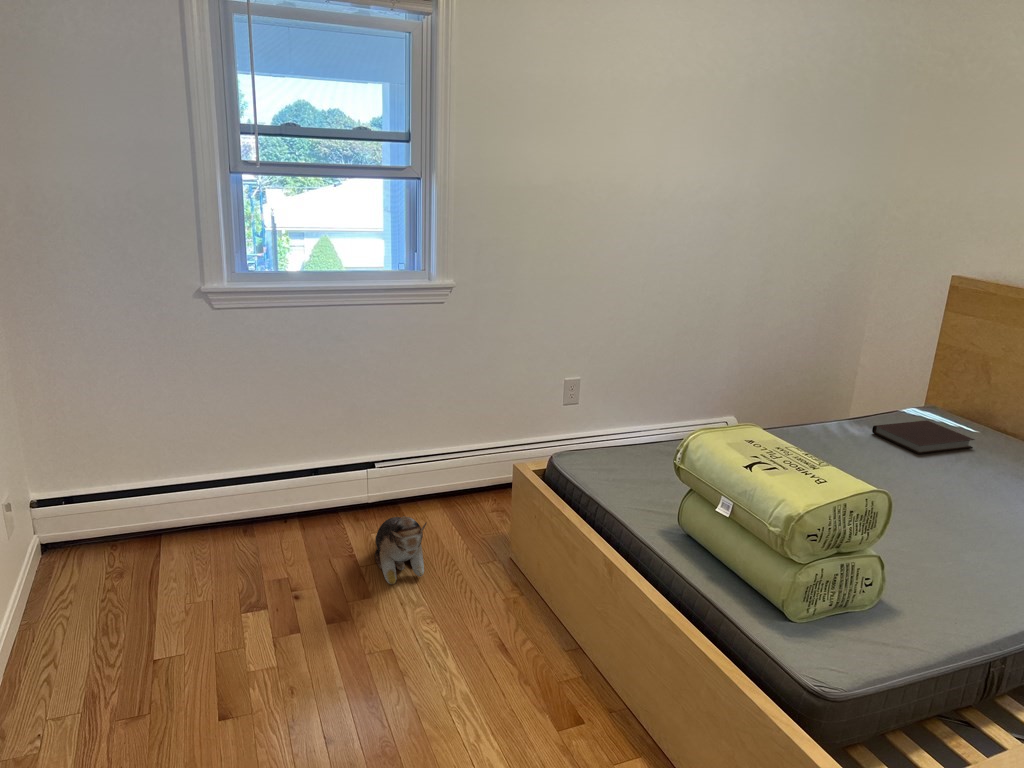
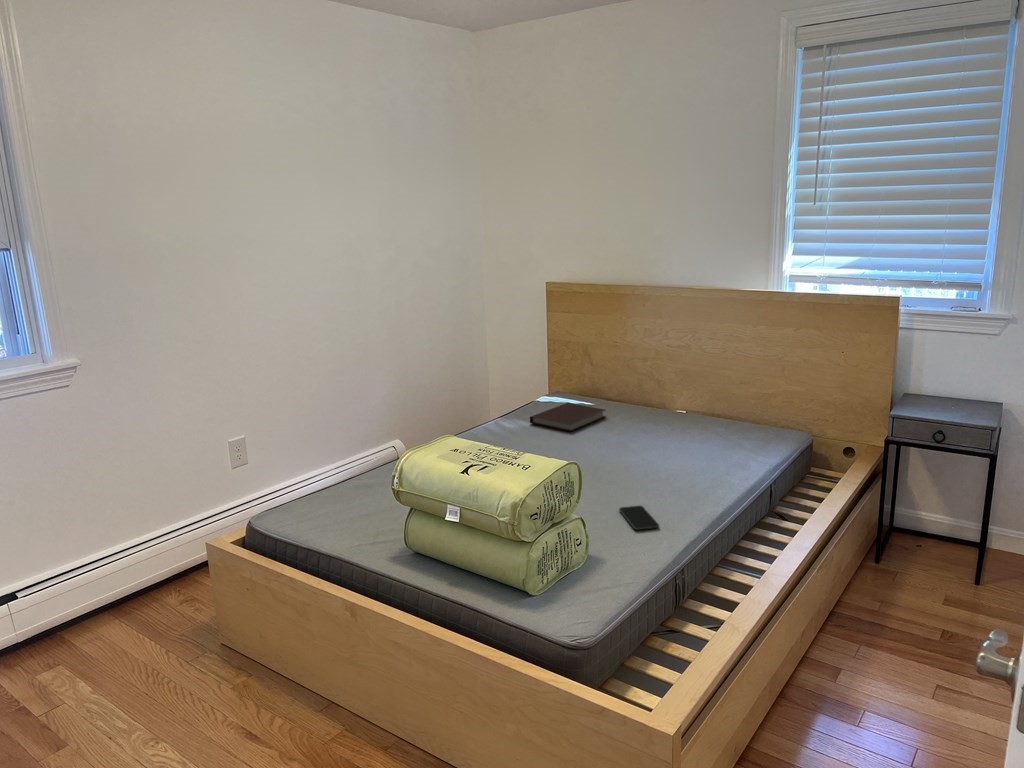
plush toy: present [375,516,427,585] -> none [50,634,126,724]
smartphone: none [942,558,990,597] -> present [619,506,659,530]

